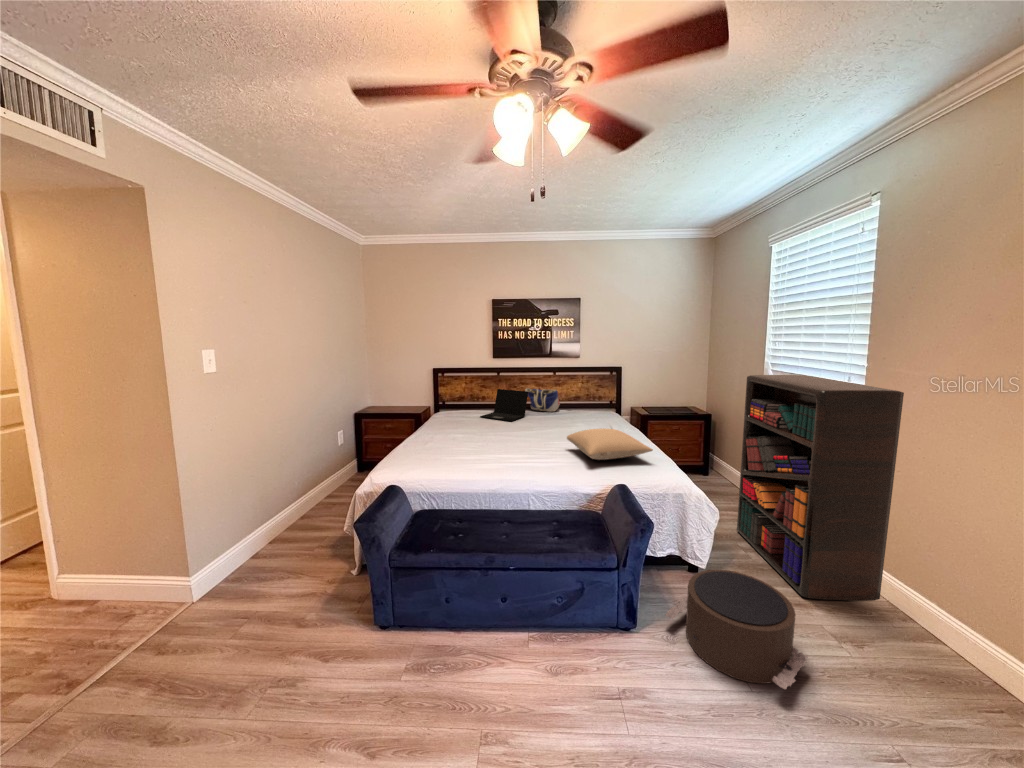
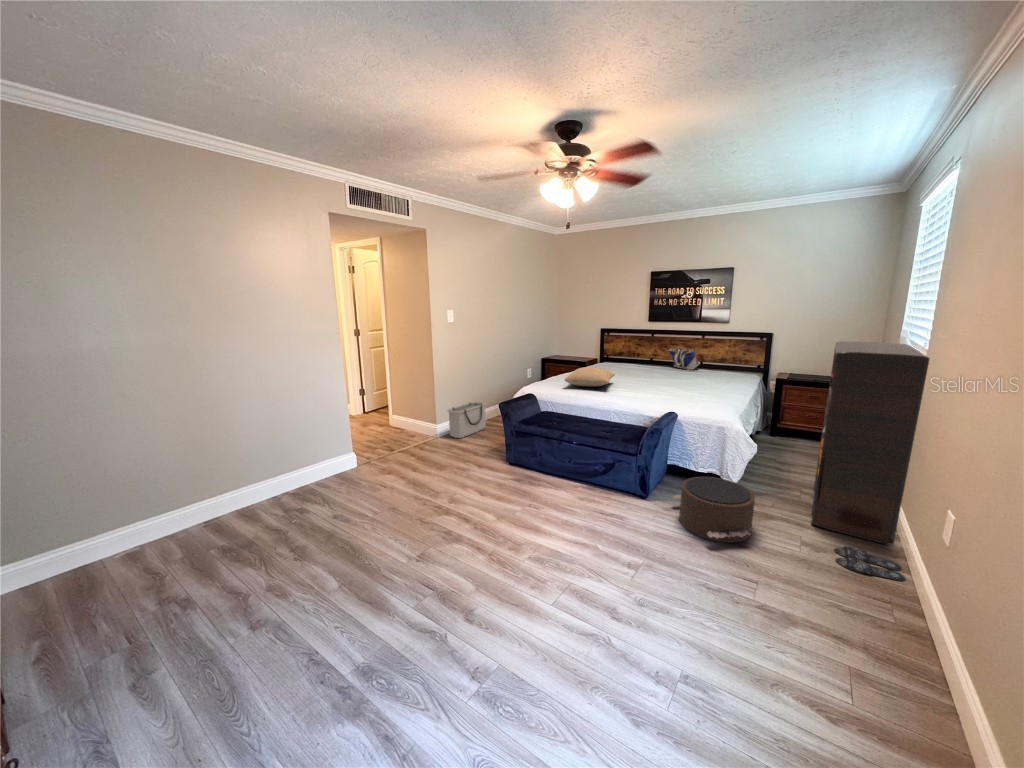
laptop: present [480,389,528,421] -> none [623,347,665,372]
pillow: present [567,428,653,460] -> present [565,367,615,387]
storage bin: none [213,505,292,590] -> present [448,401,486,438]
slippers: none [859,621,952,664] -> present [834,546,905,581]

